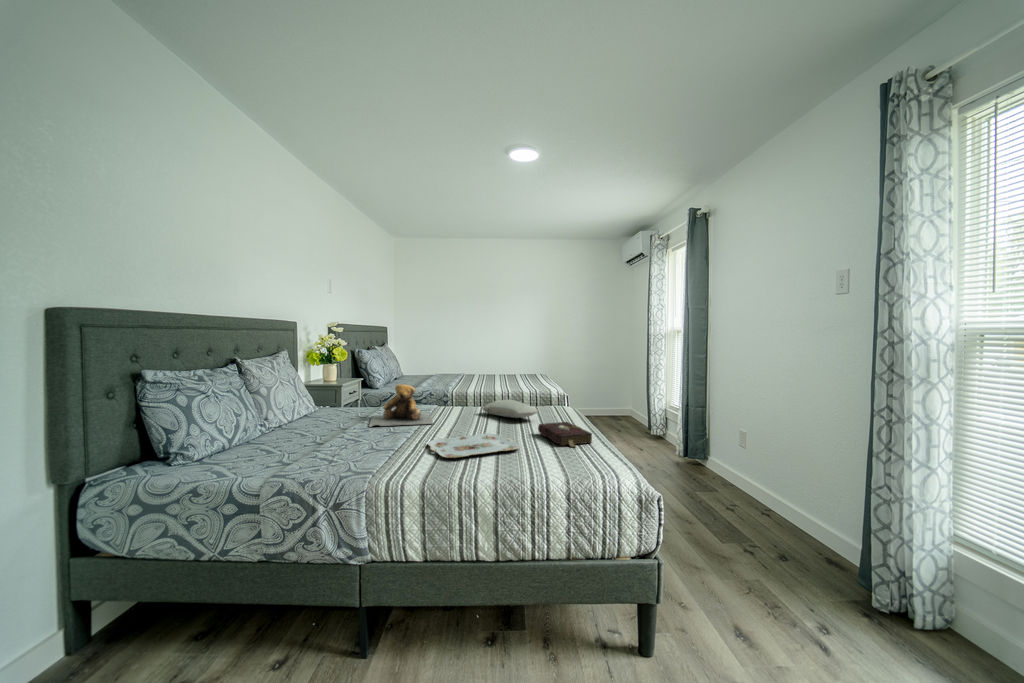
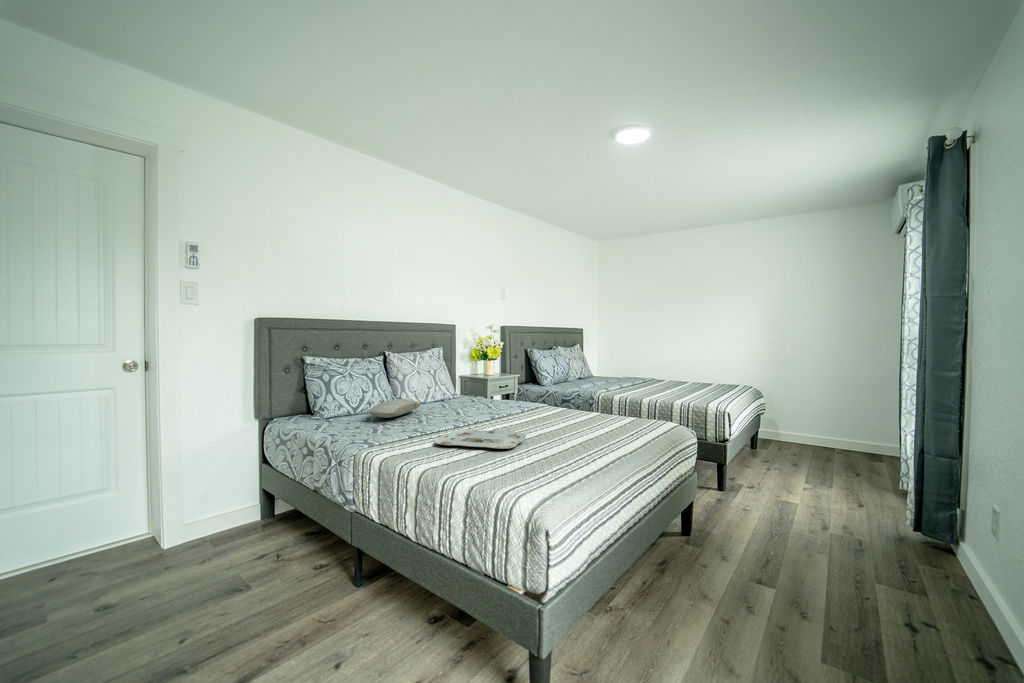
teddy bear: present [369,384,433,427] -> none [456,379,526,418]
pillow: present [483,400,538,418] -> present [368,399,420,418]
book: present [538,422,592,447] -> none [556,430,607,460]

